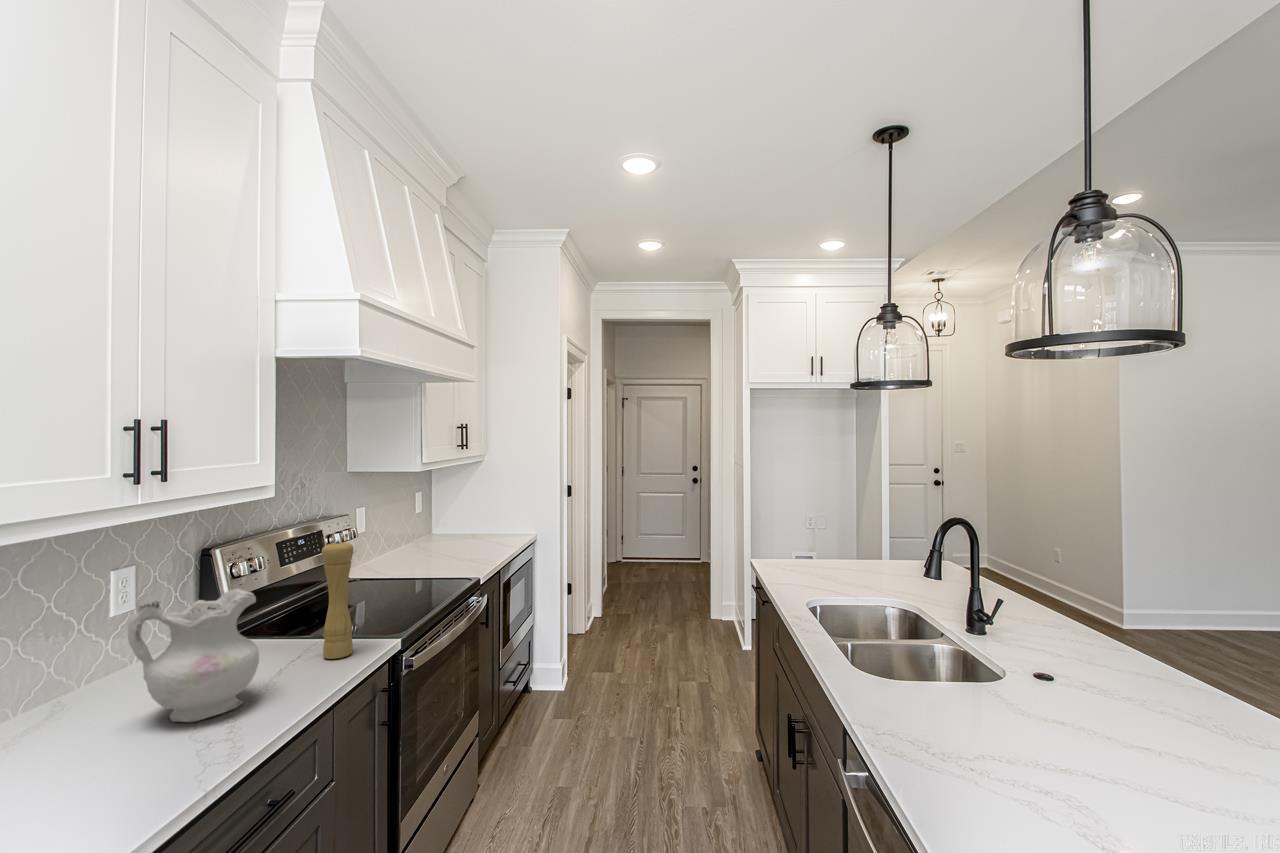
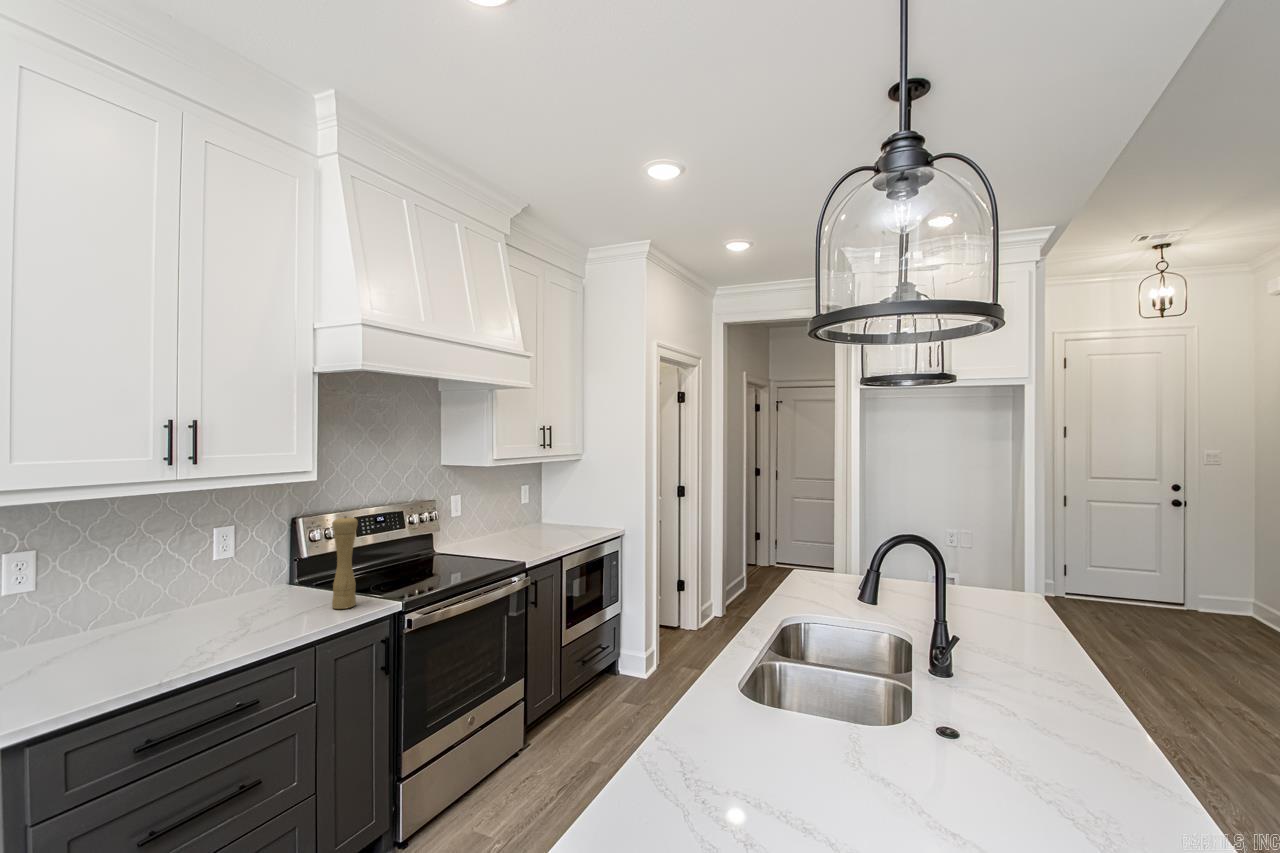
ceramic pitcher: present [128,589,259,722] -> none [172,545,263,636]

